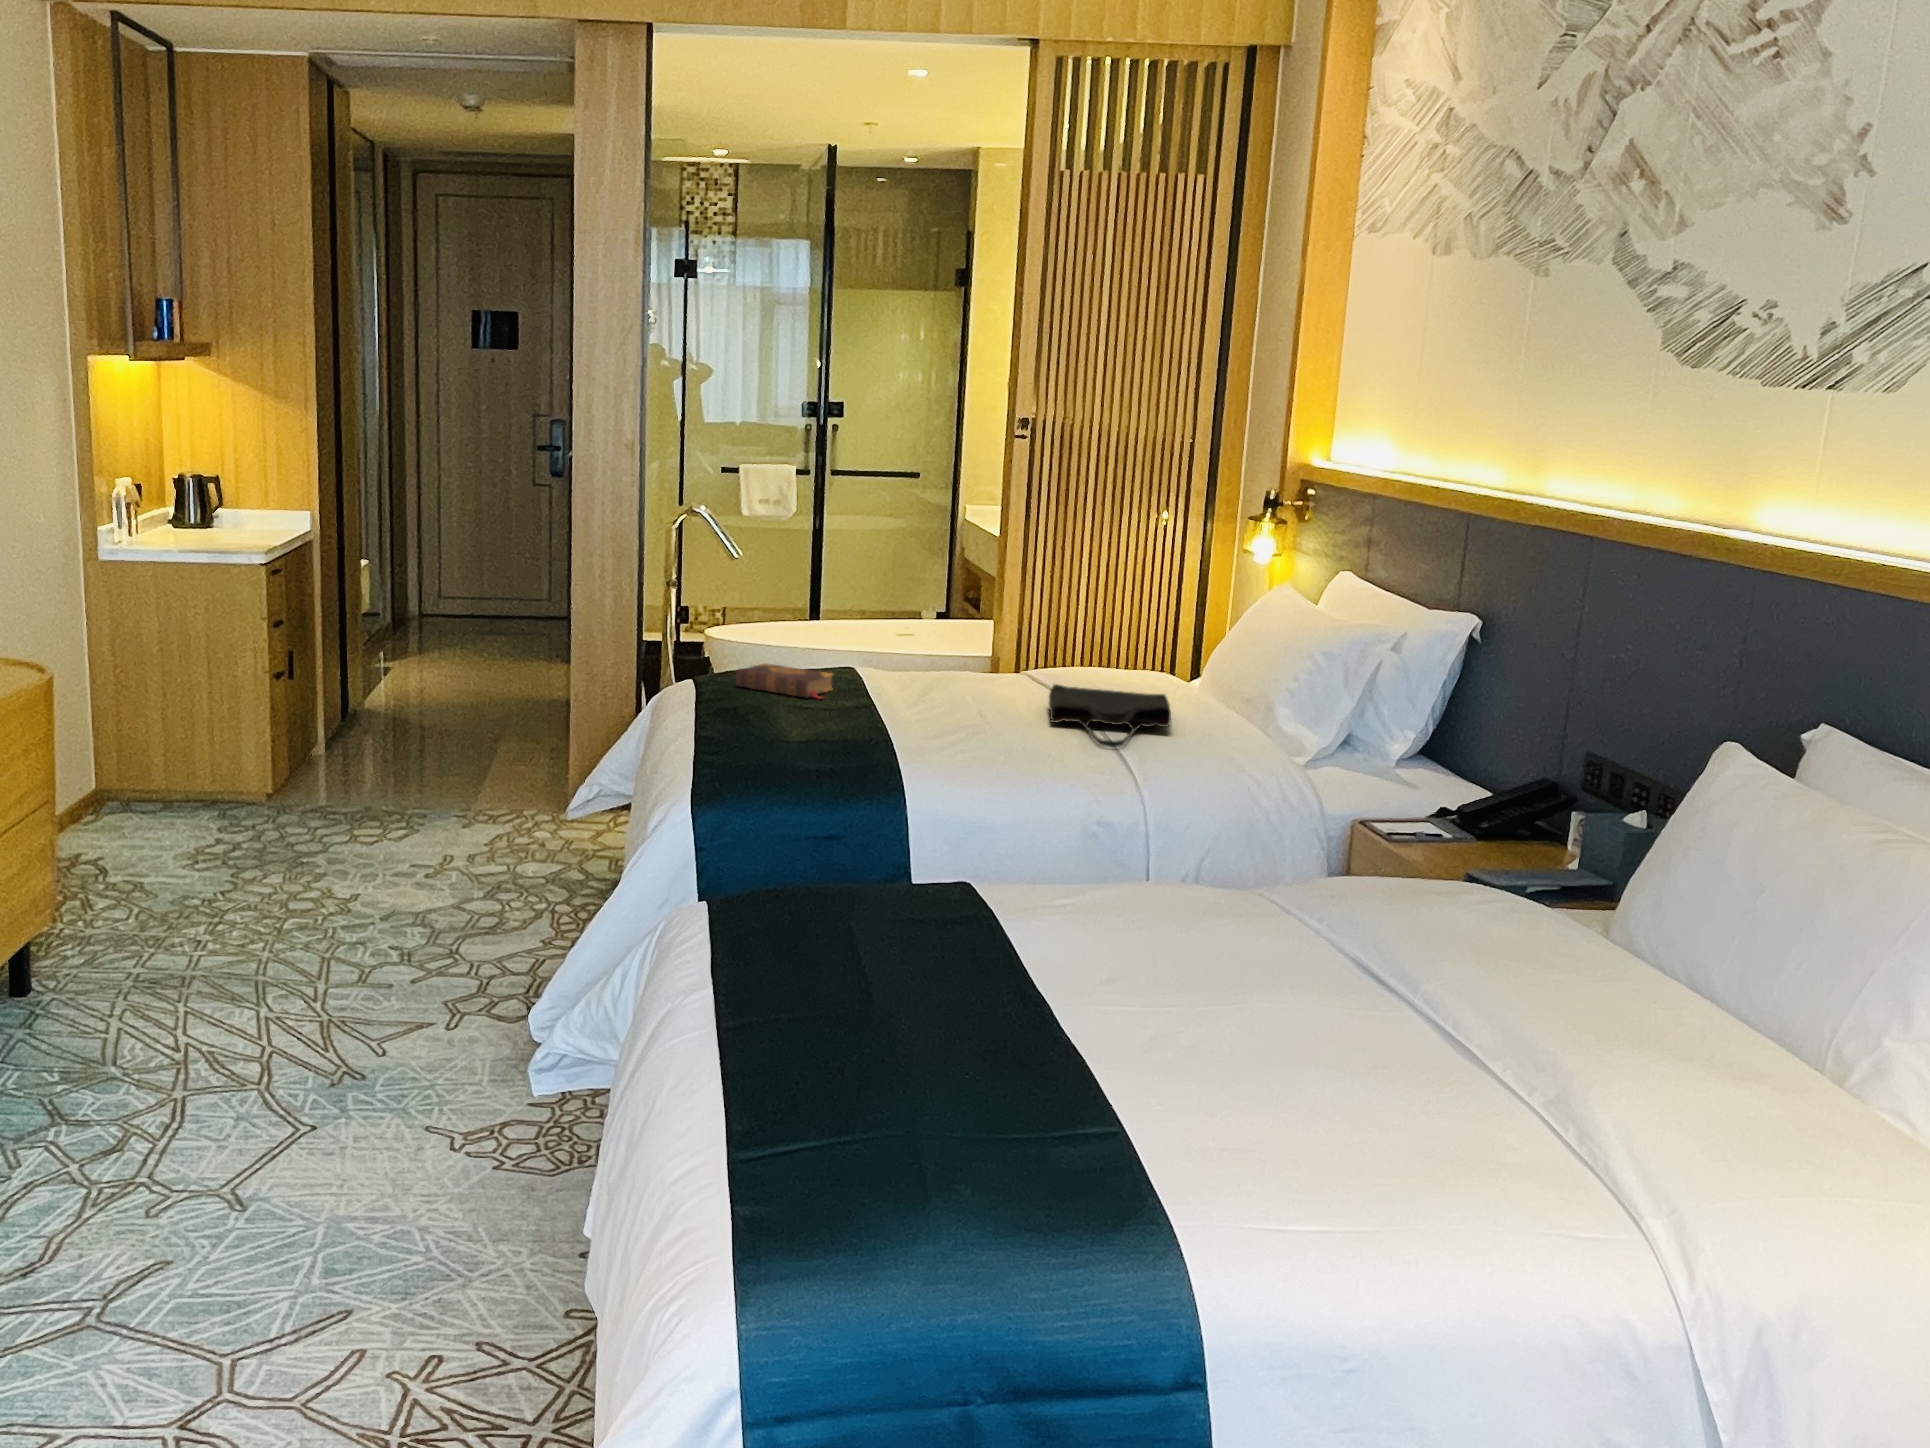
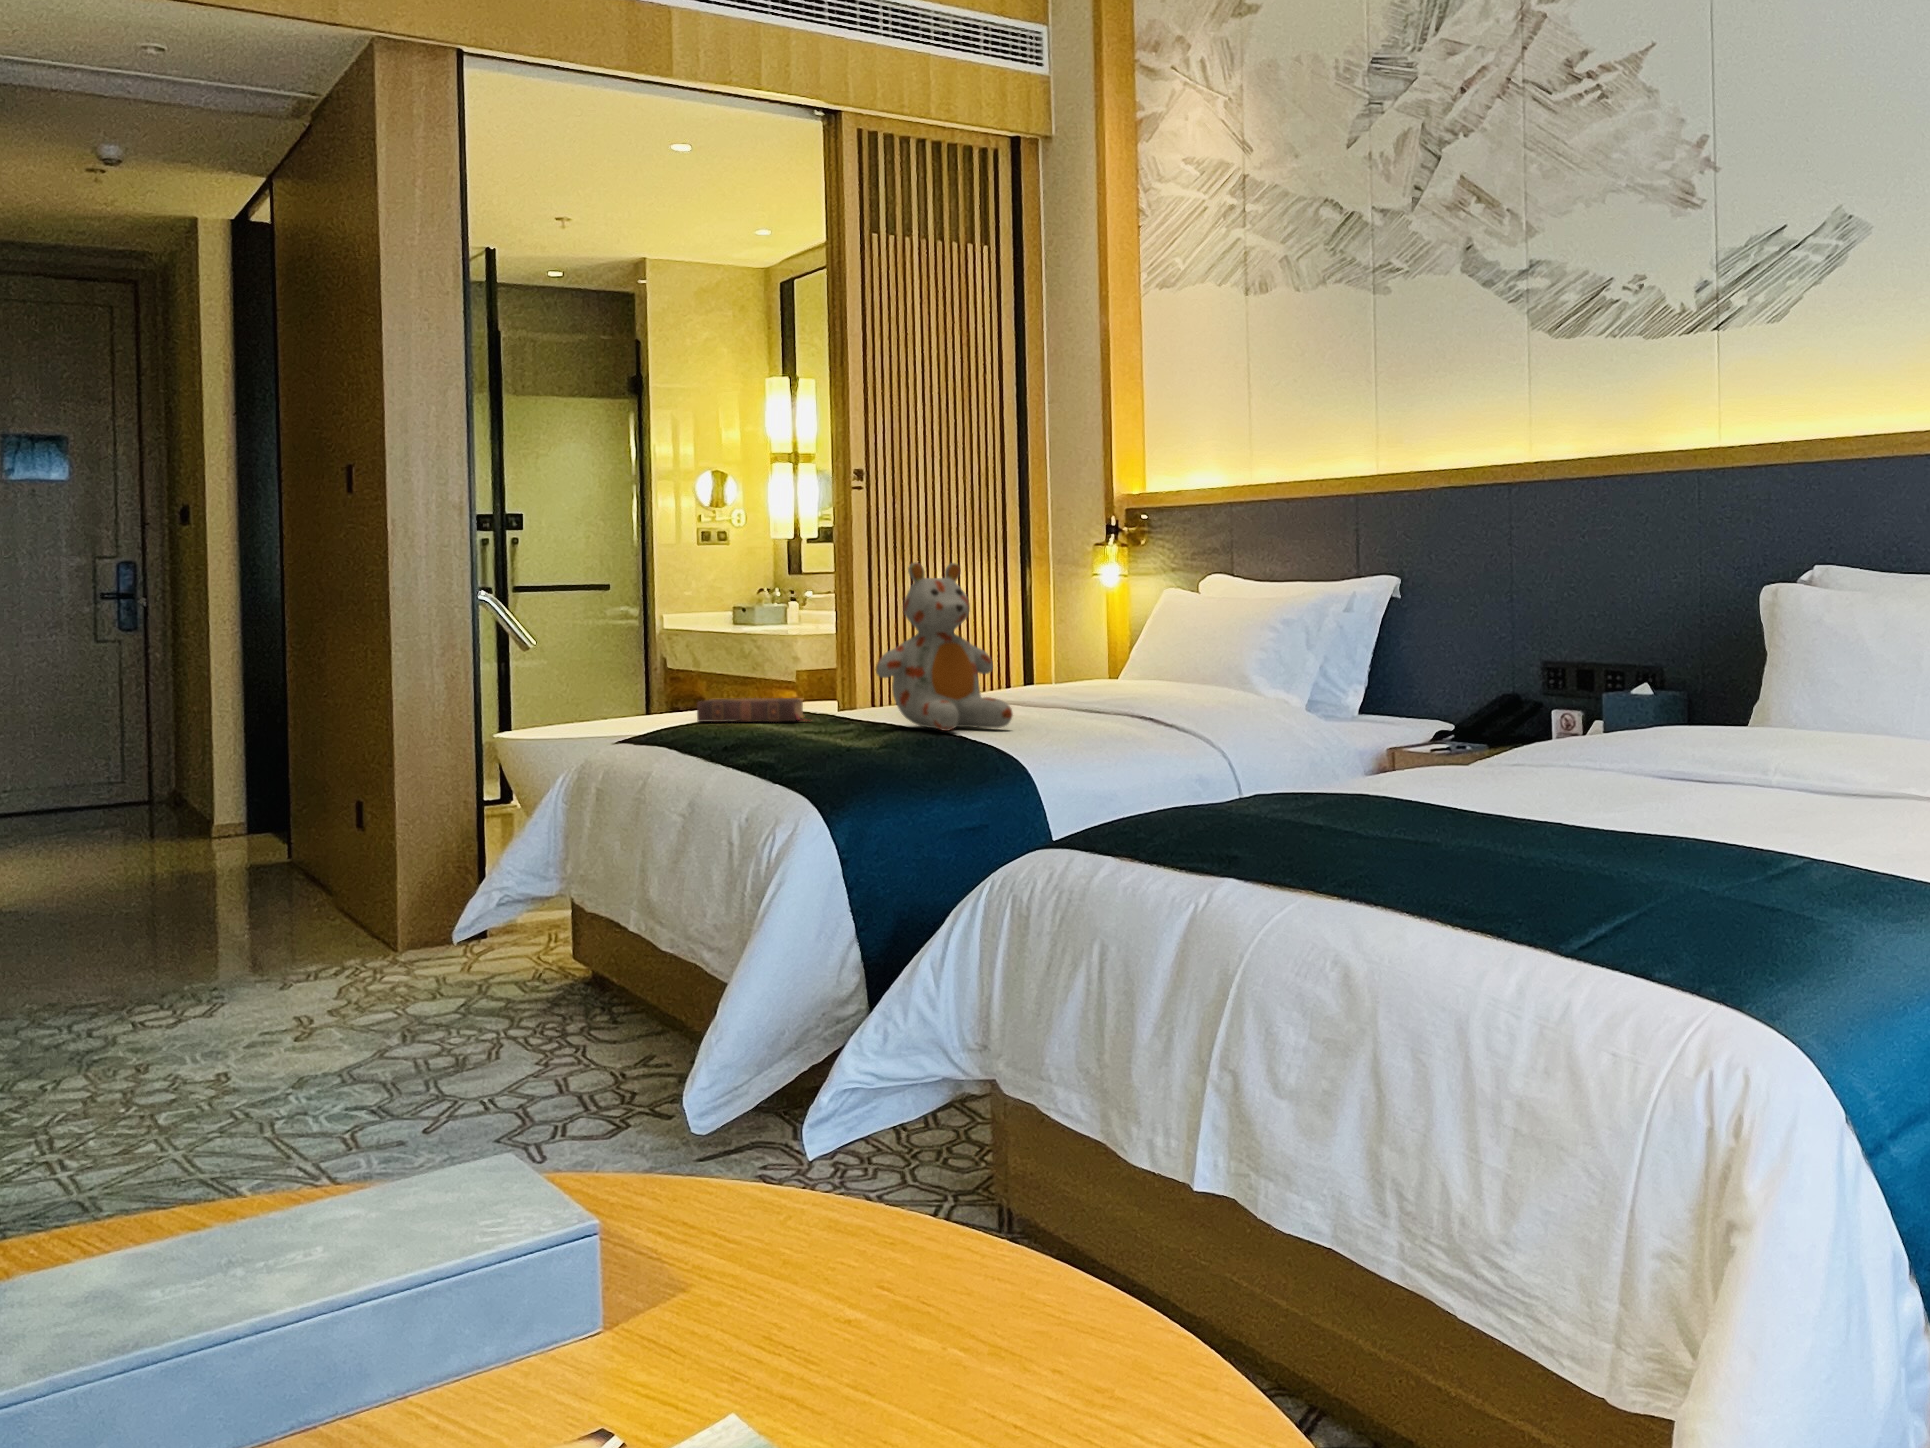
stuffed bear: none [841,579,965,741] -> present [875,562,1013,731]
tote bag: present [1049,684,1171,747] -> none [1030,687,1172,721]

